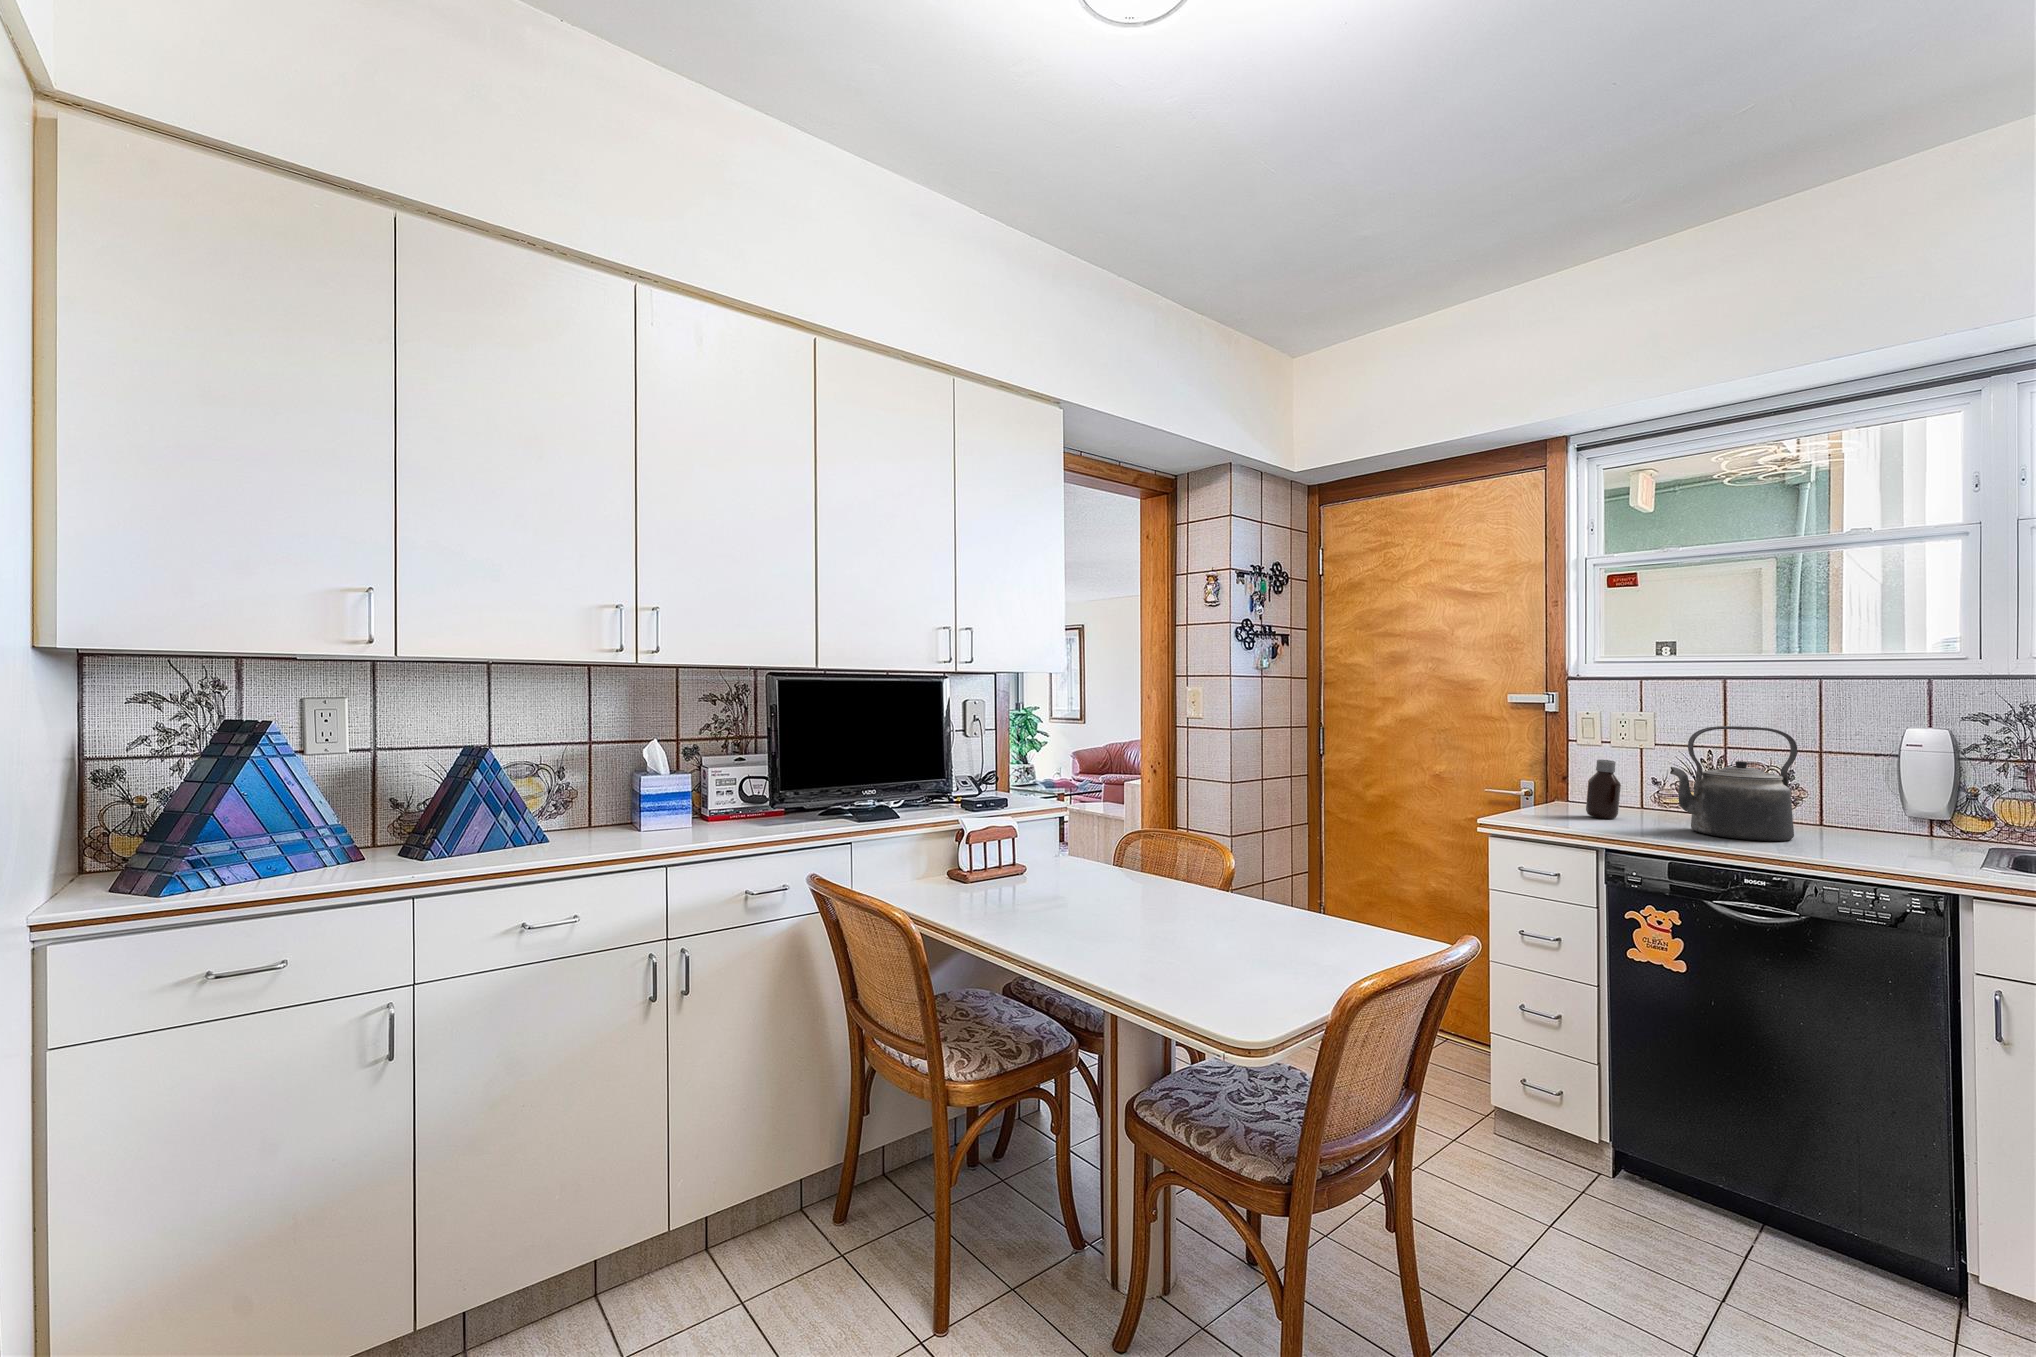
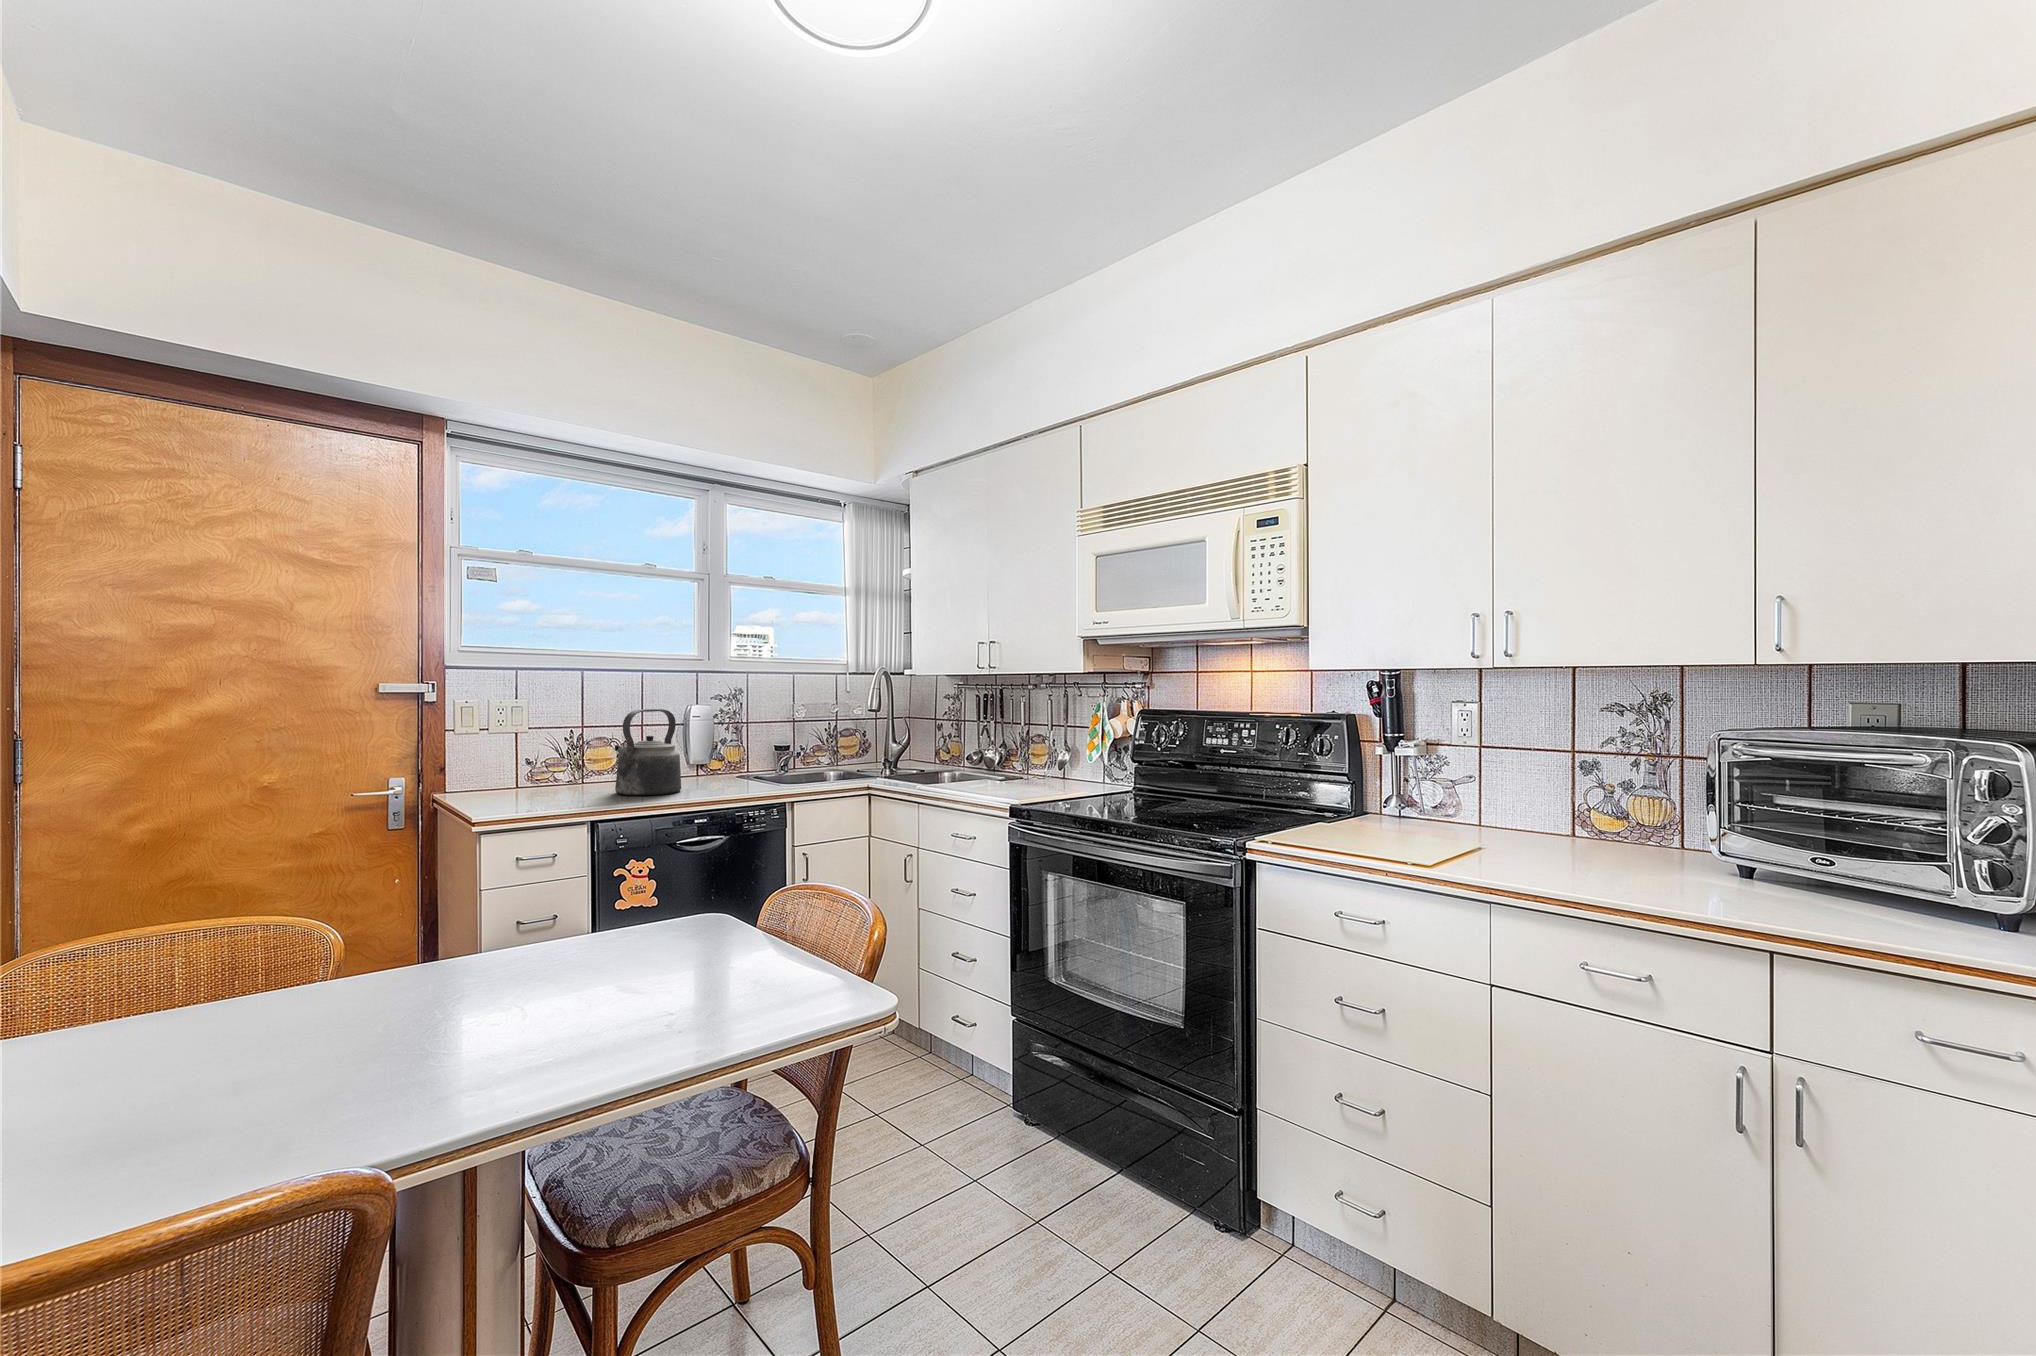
bottle: present [1586,760,1621,819] -> none [521,745,553,799]

